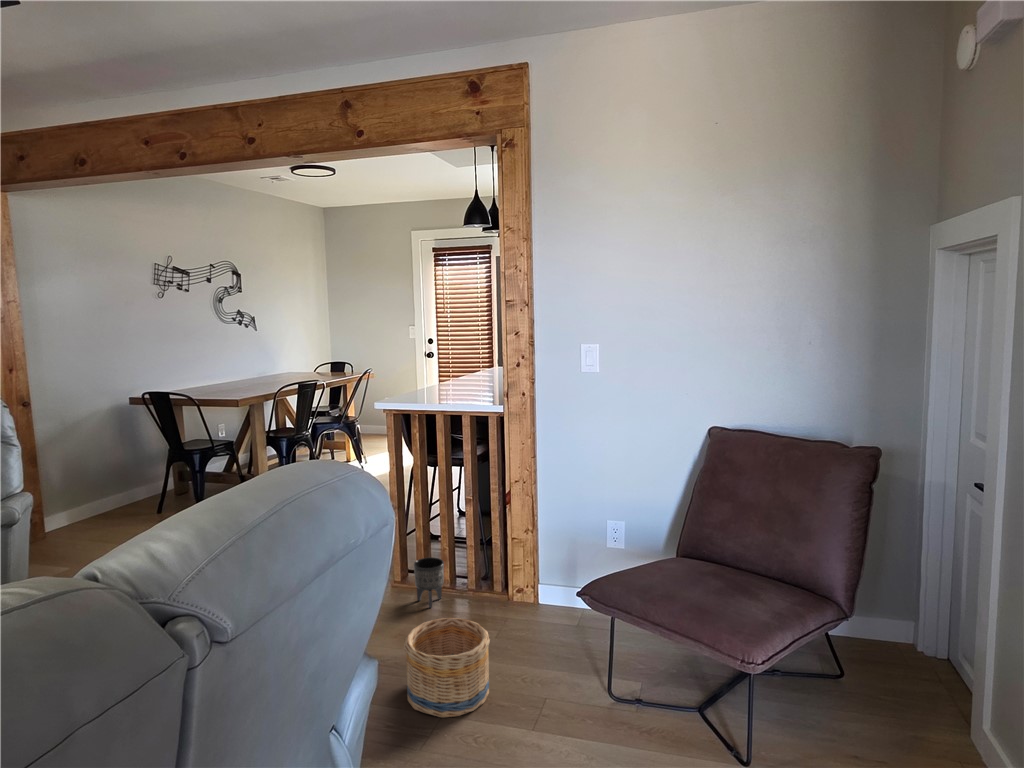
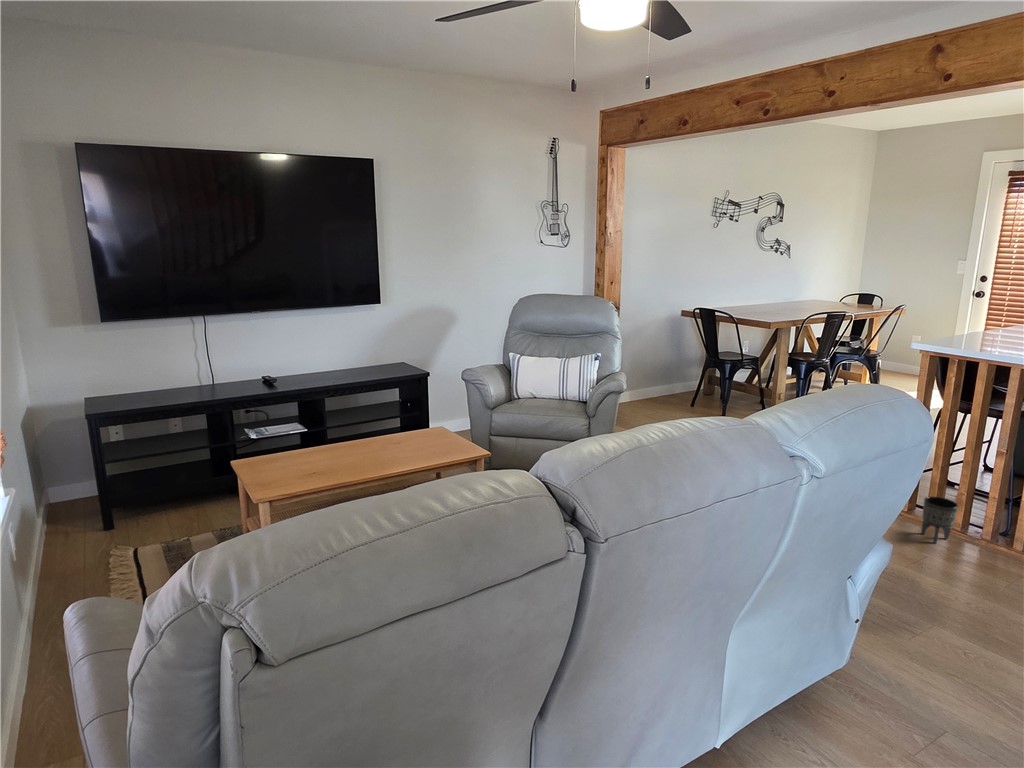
basket: present [404,618,490,717] -> none [900,548,999,638]

